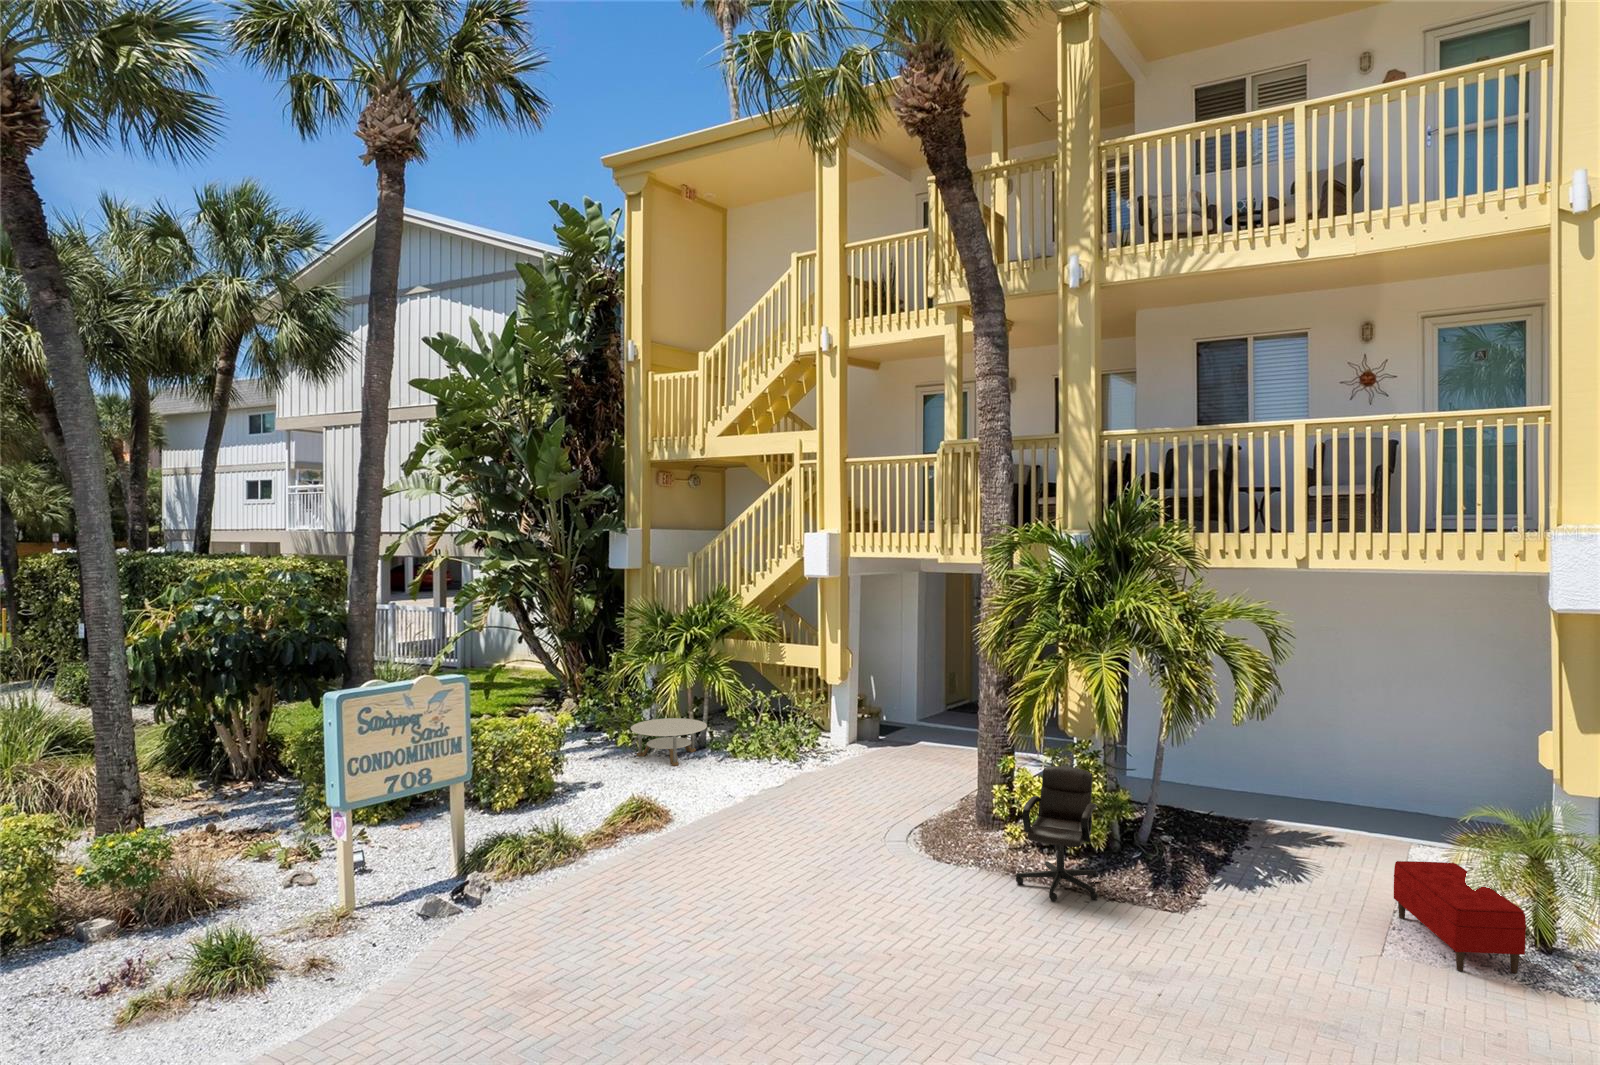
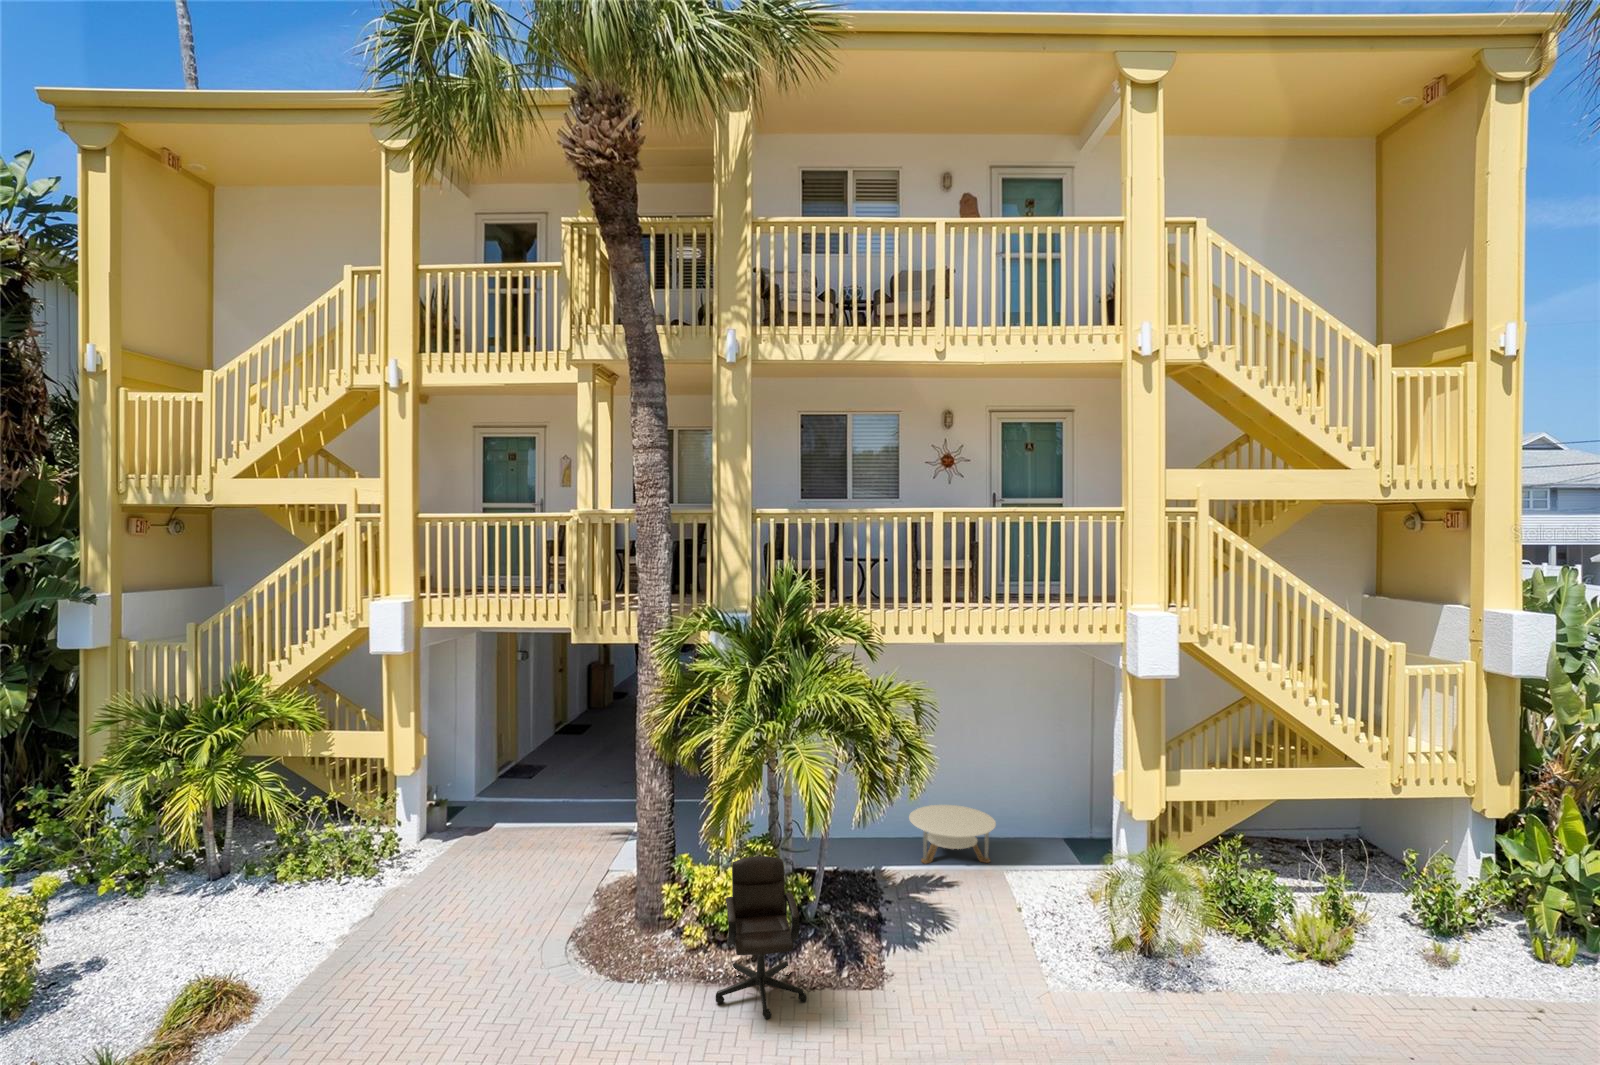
round table: present [631,718,707,766] -> present [909,805,996,863]
bench: present [1394,861,1526,974] -> none [1029,877,1154,986]

